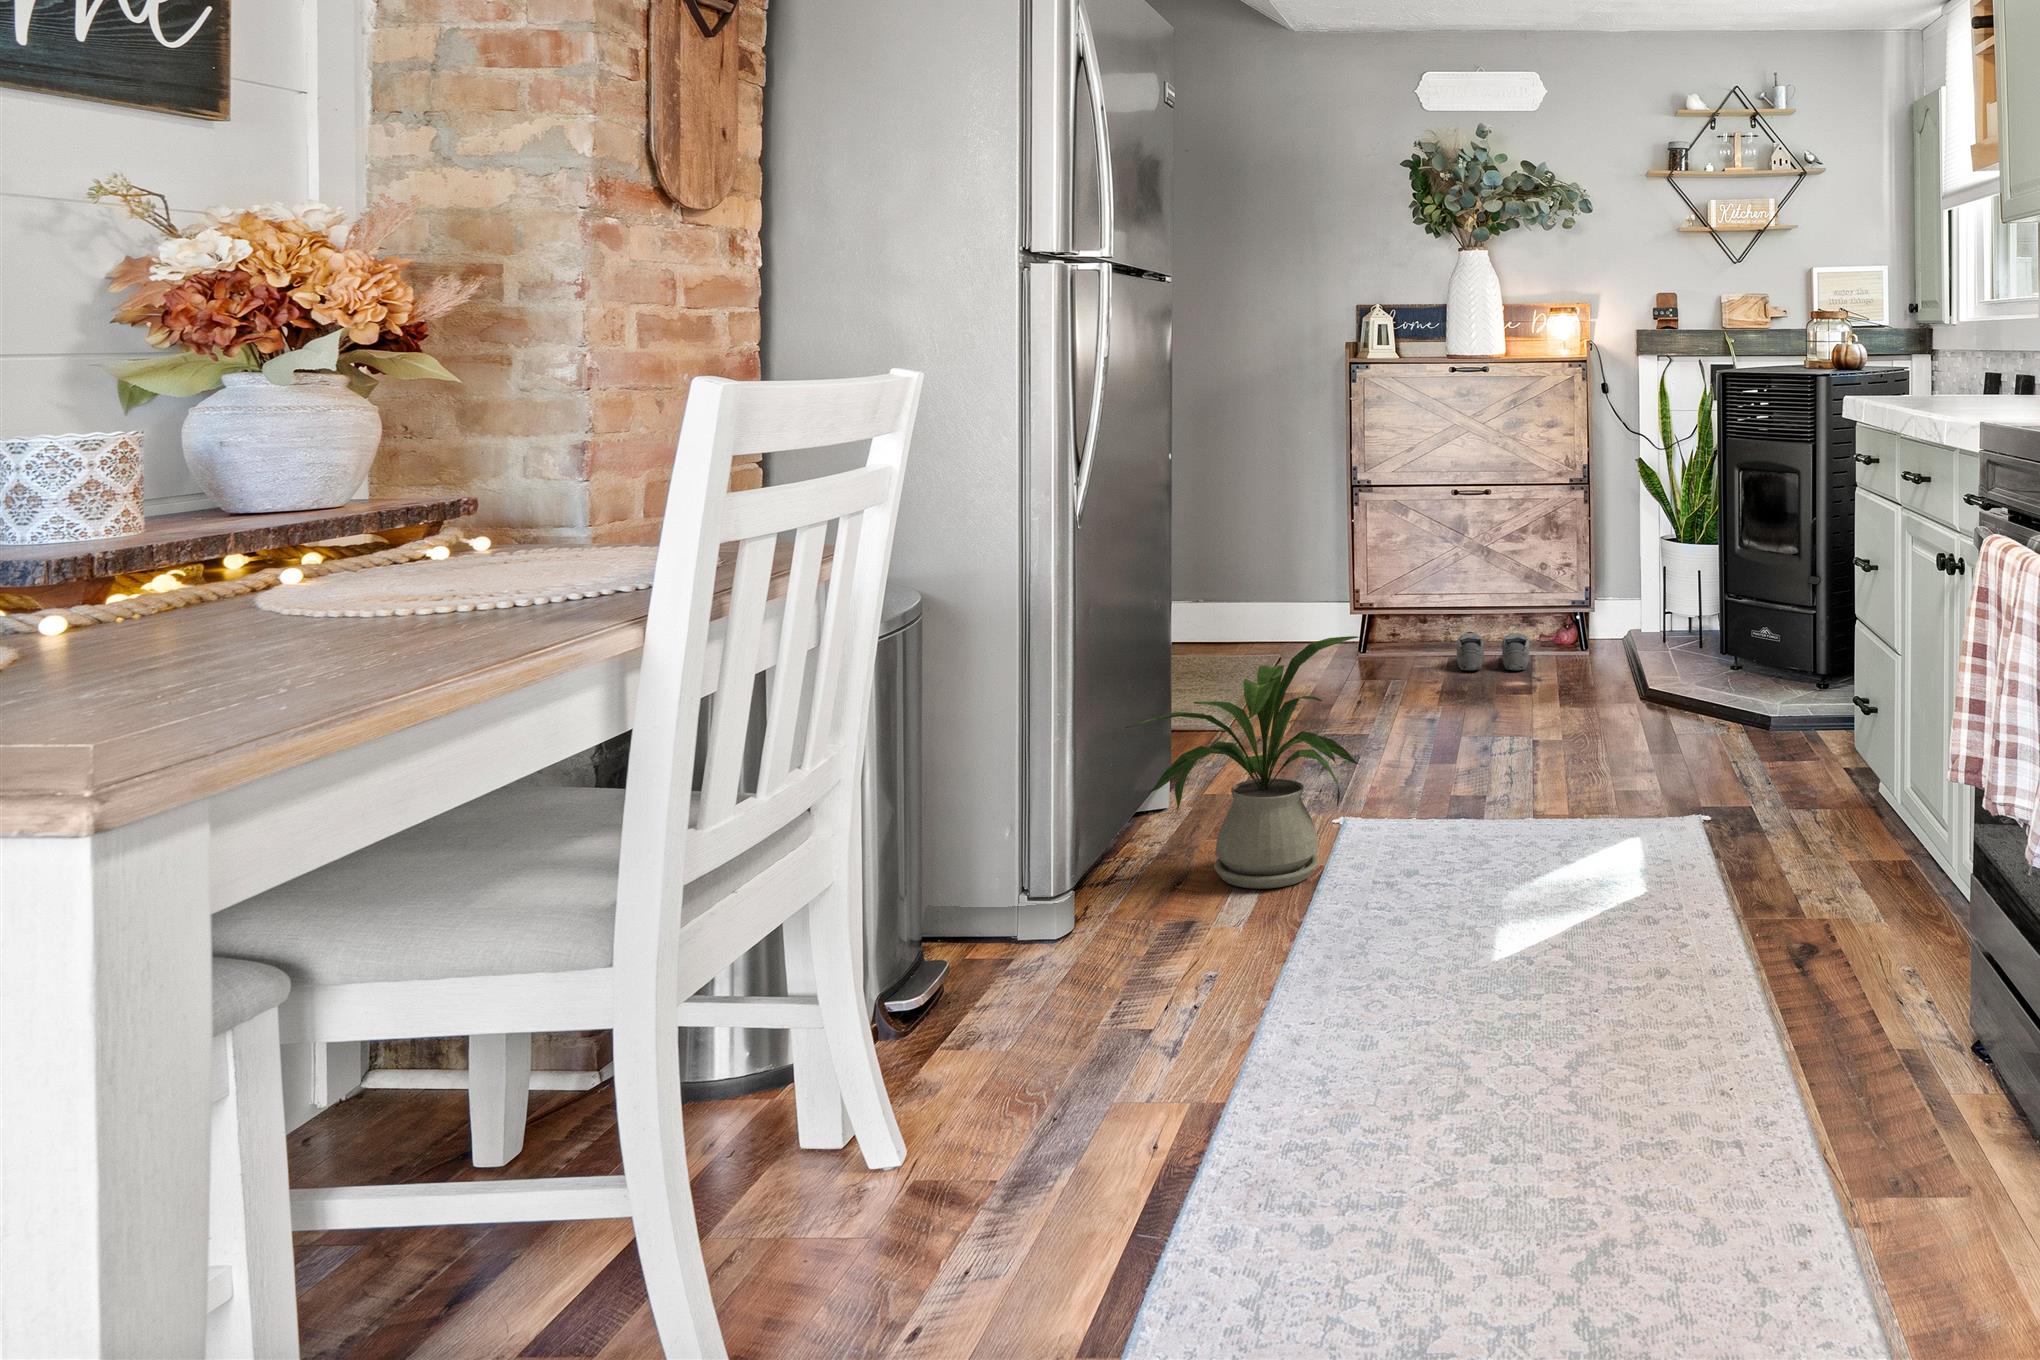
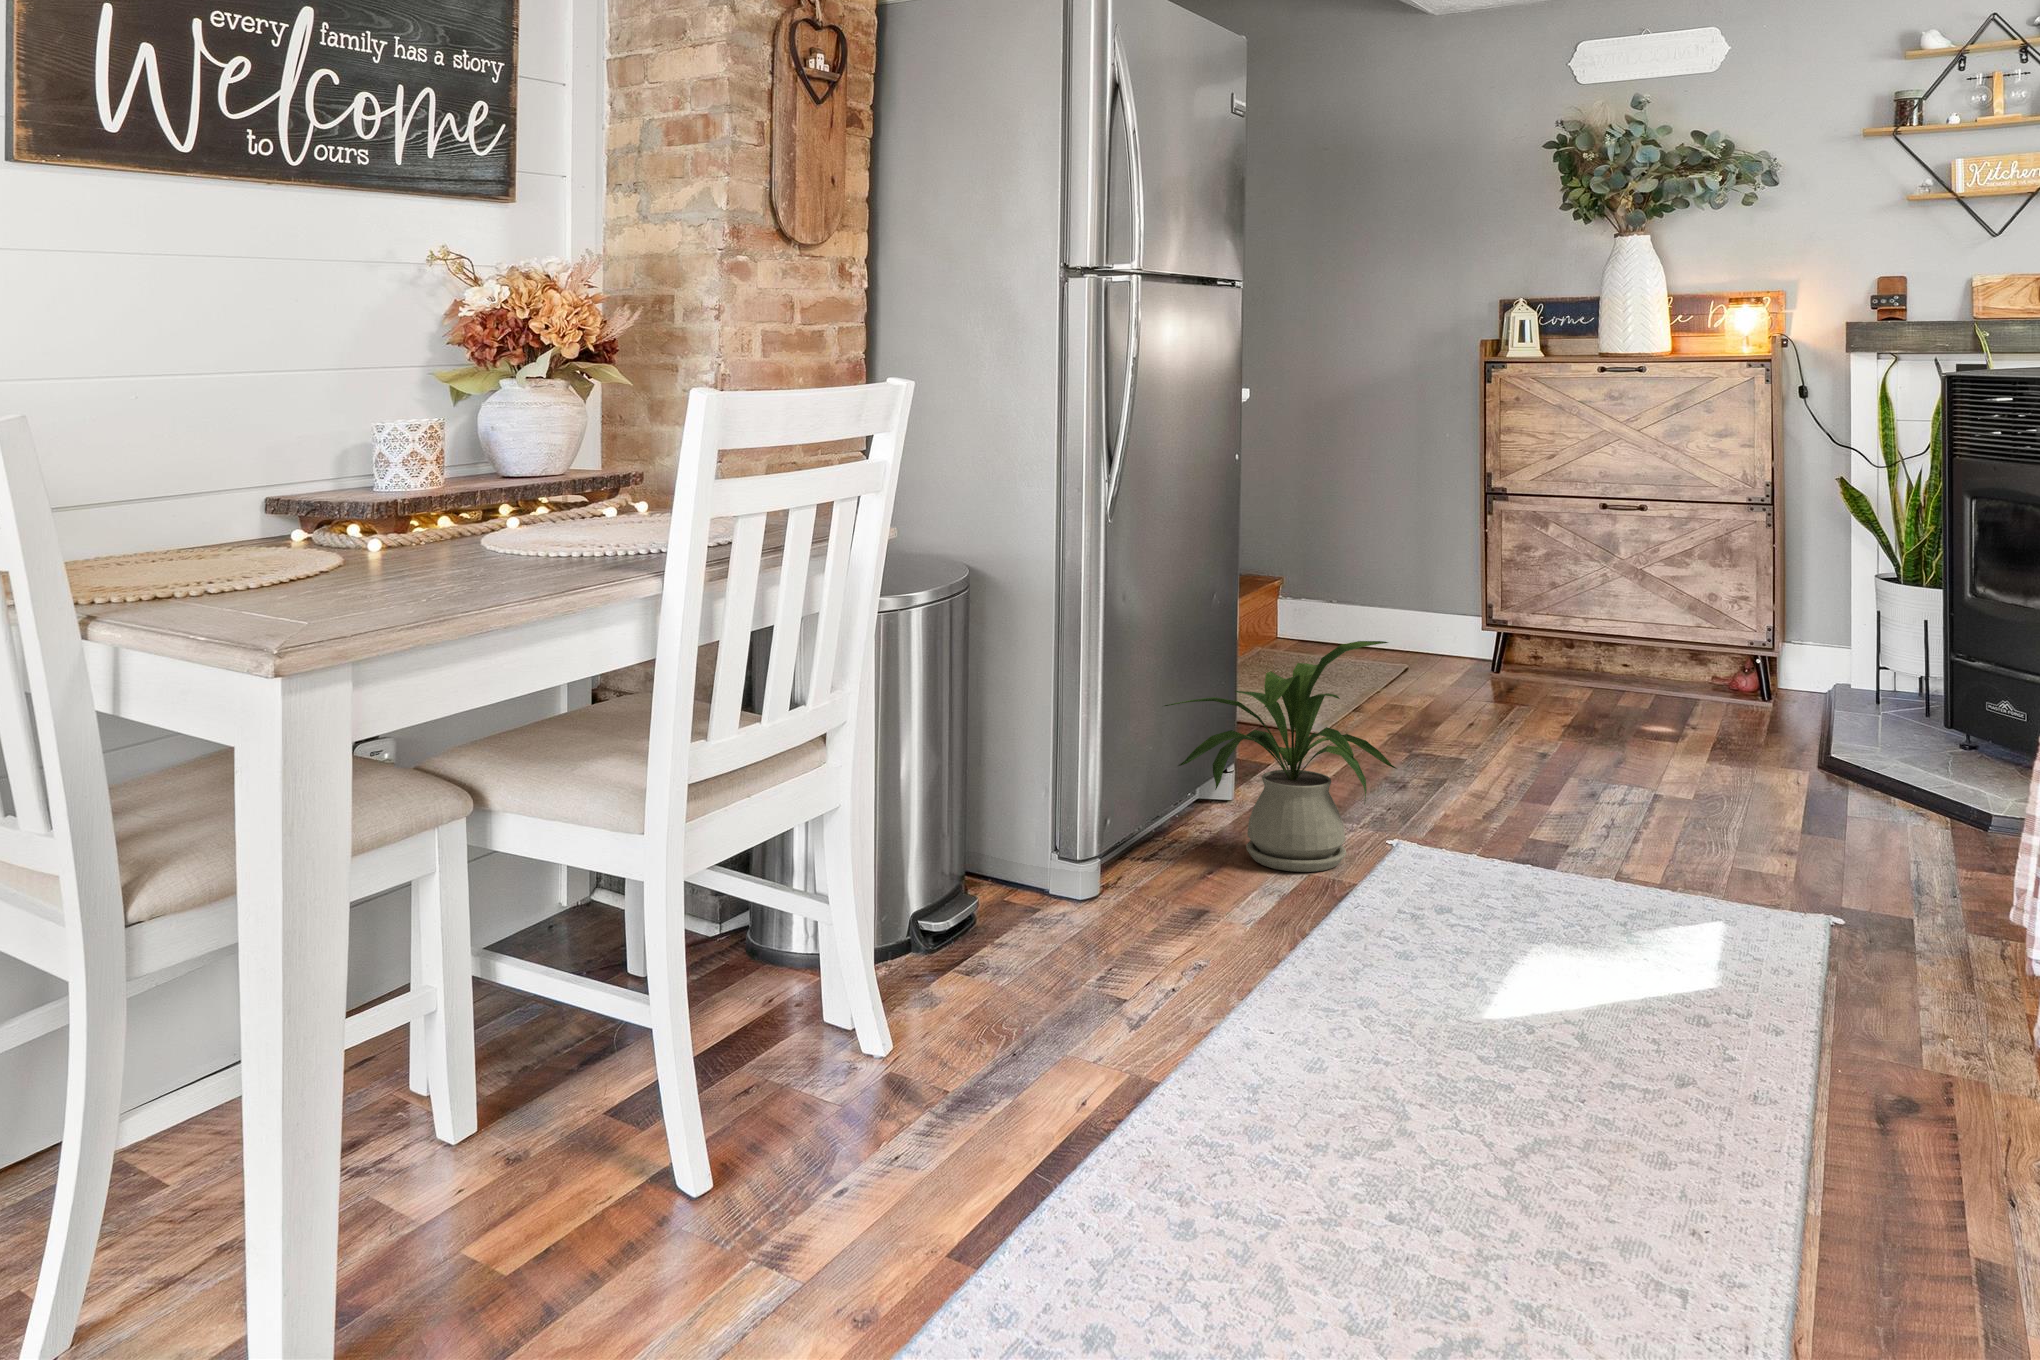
shoe: present [1456,633,1530,670] -> none [1599,663,1687,709]

